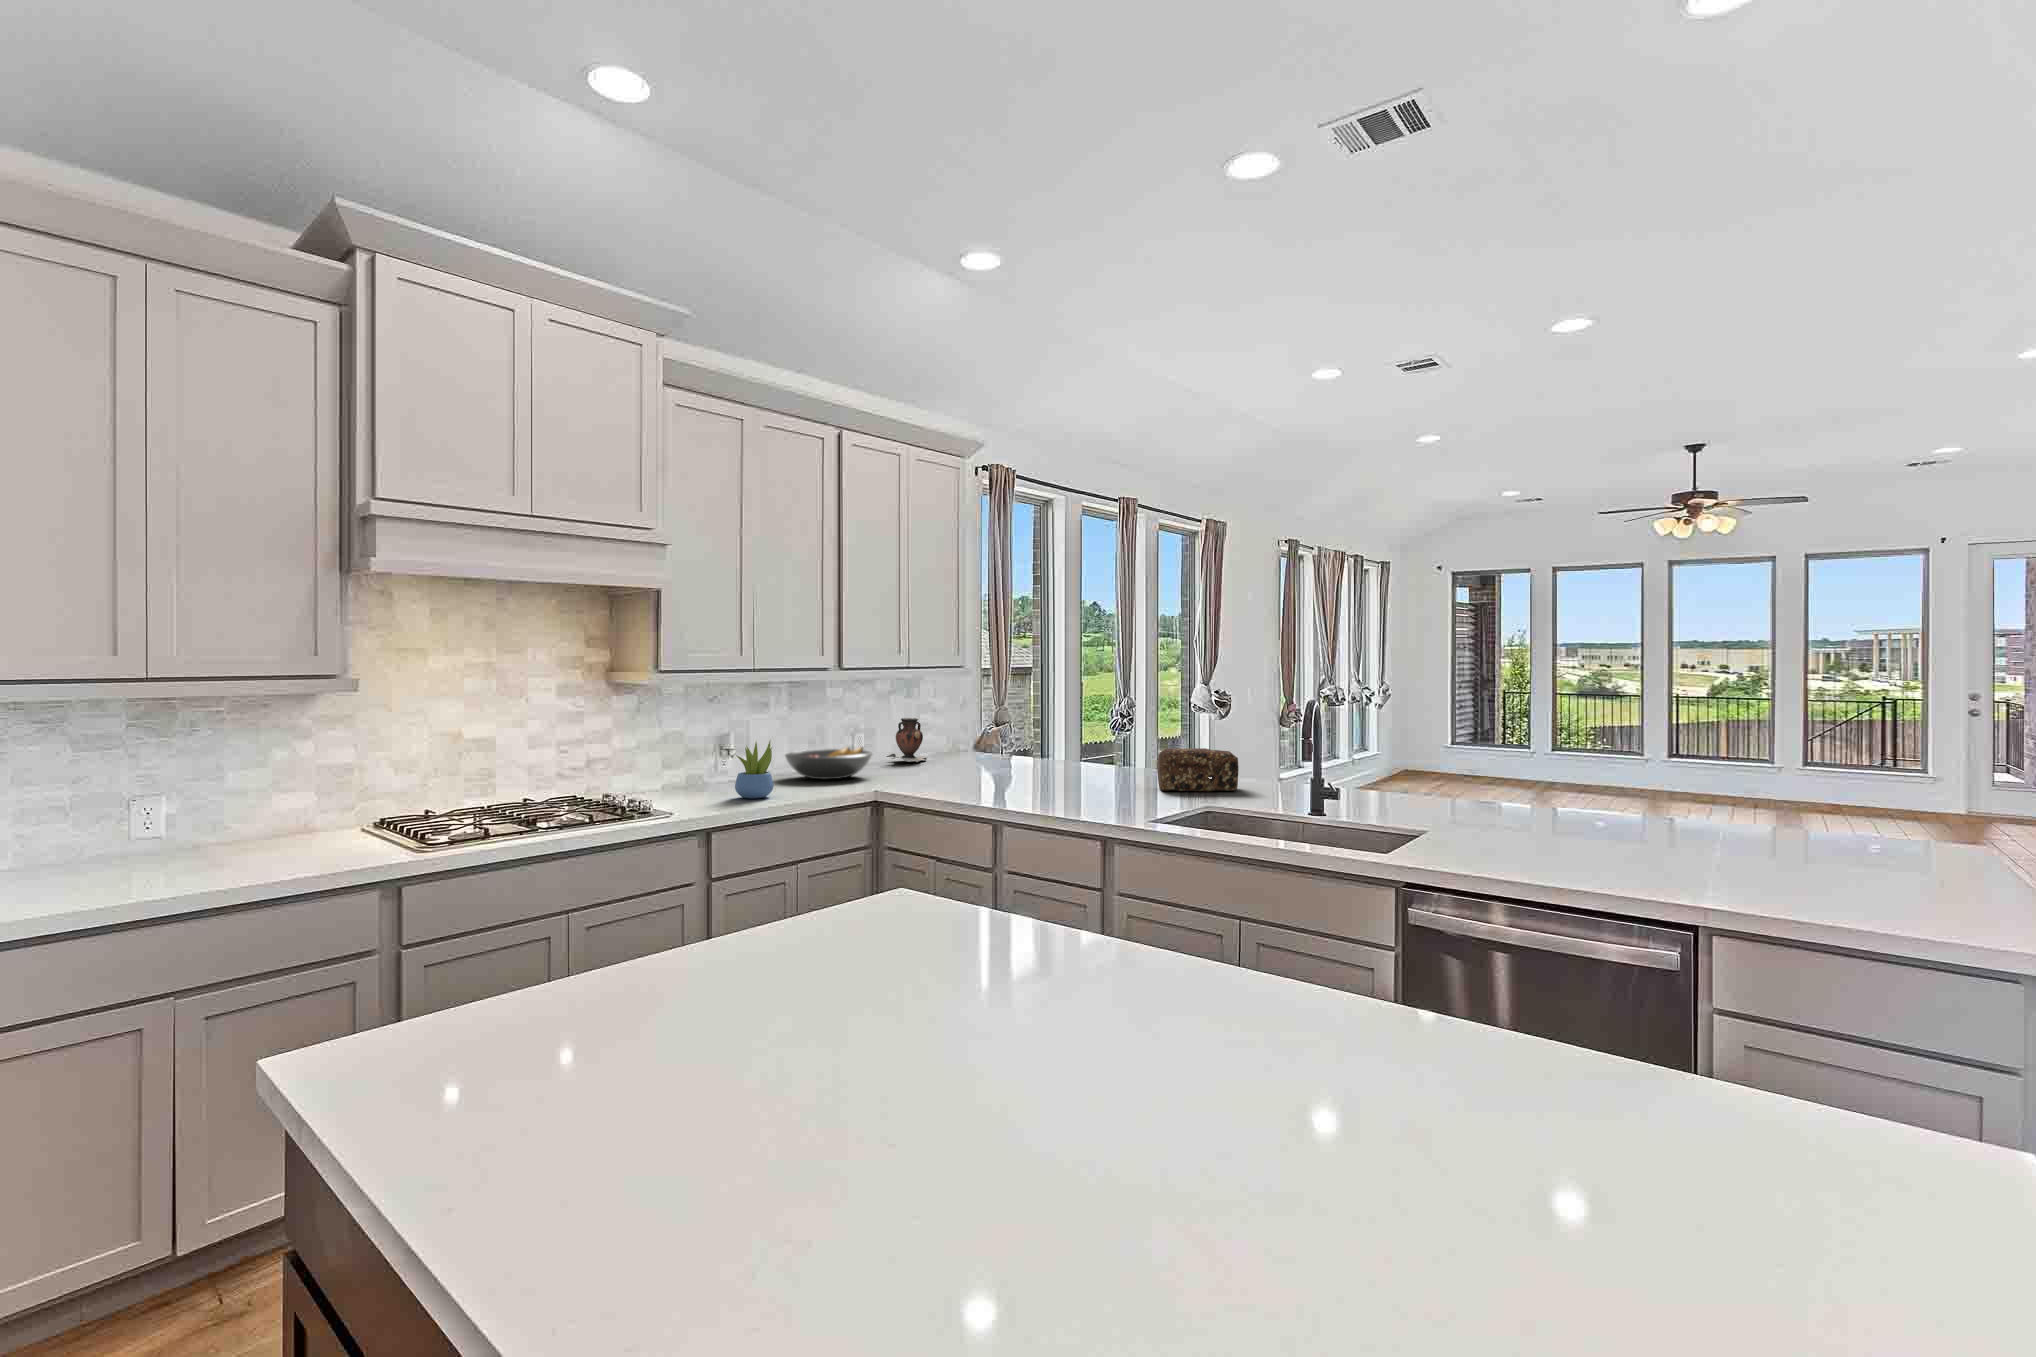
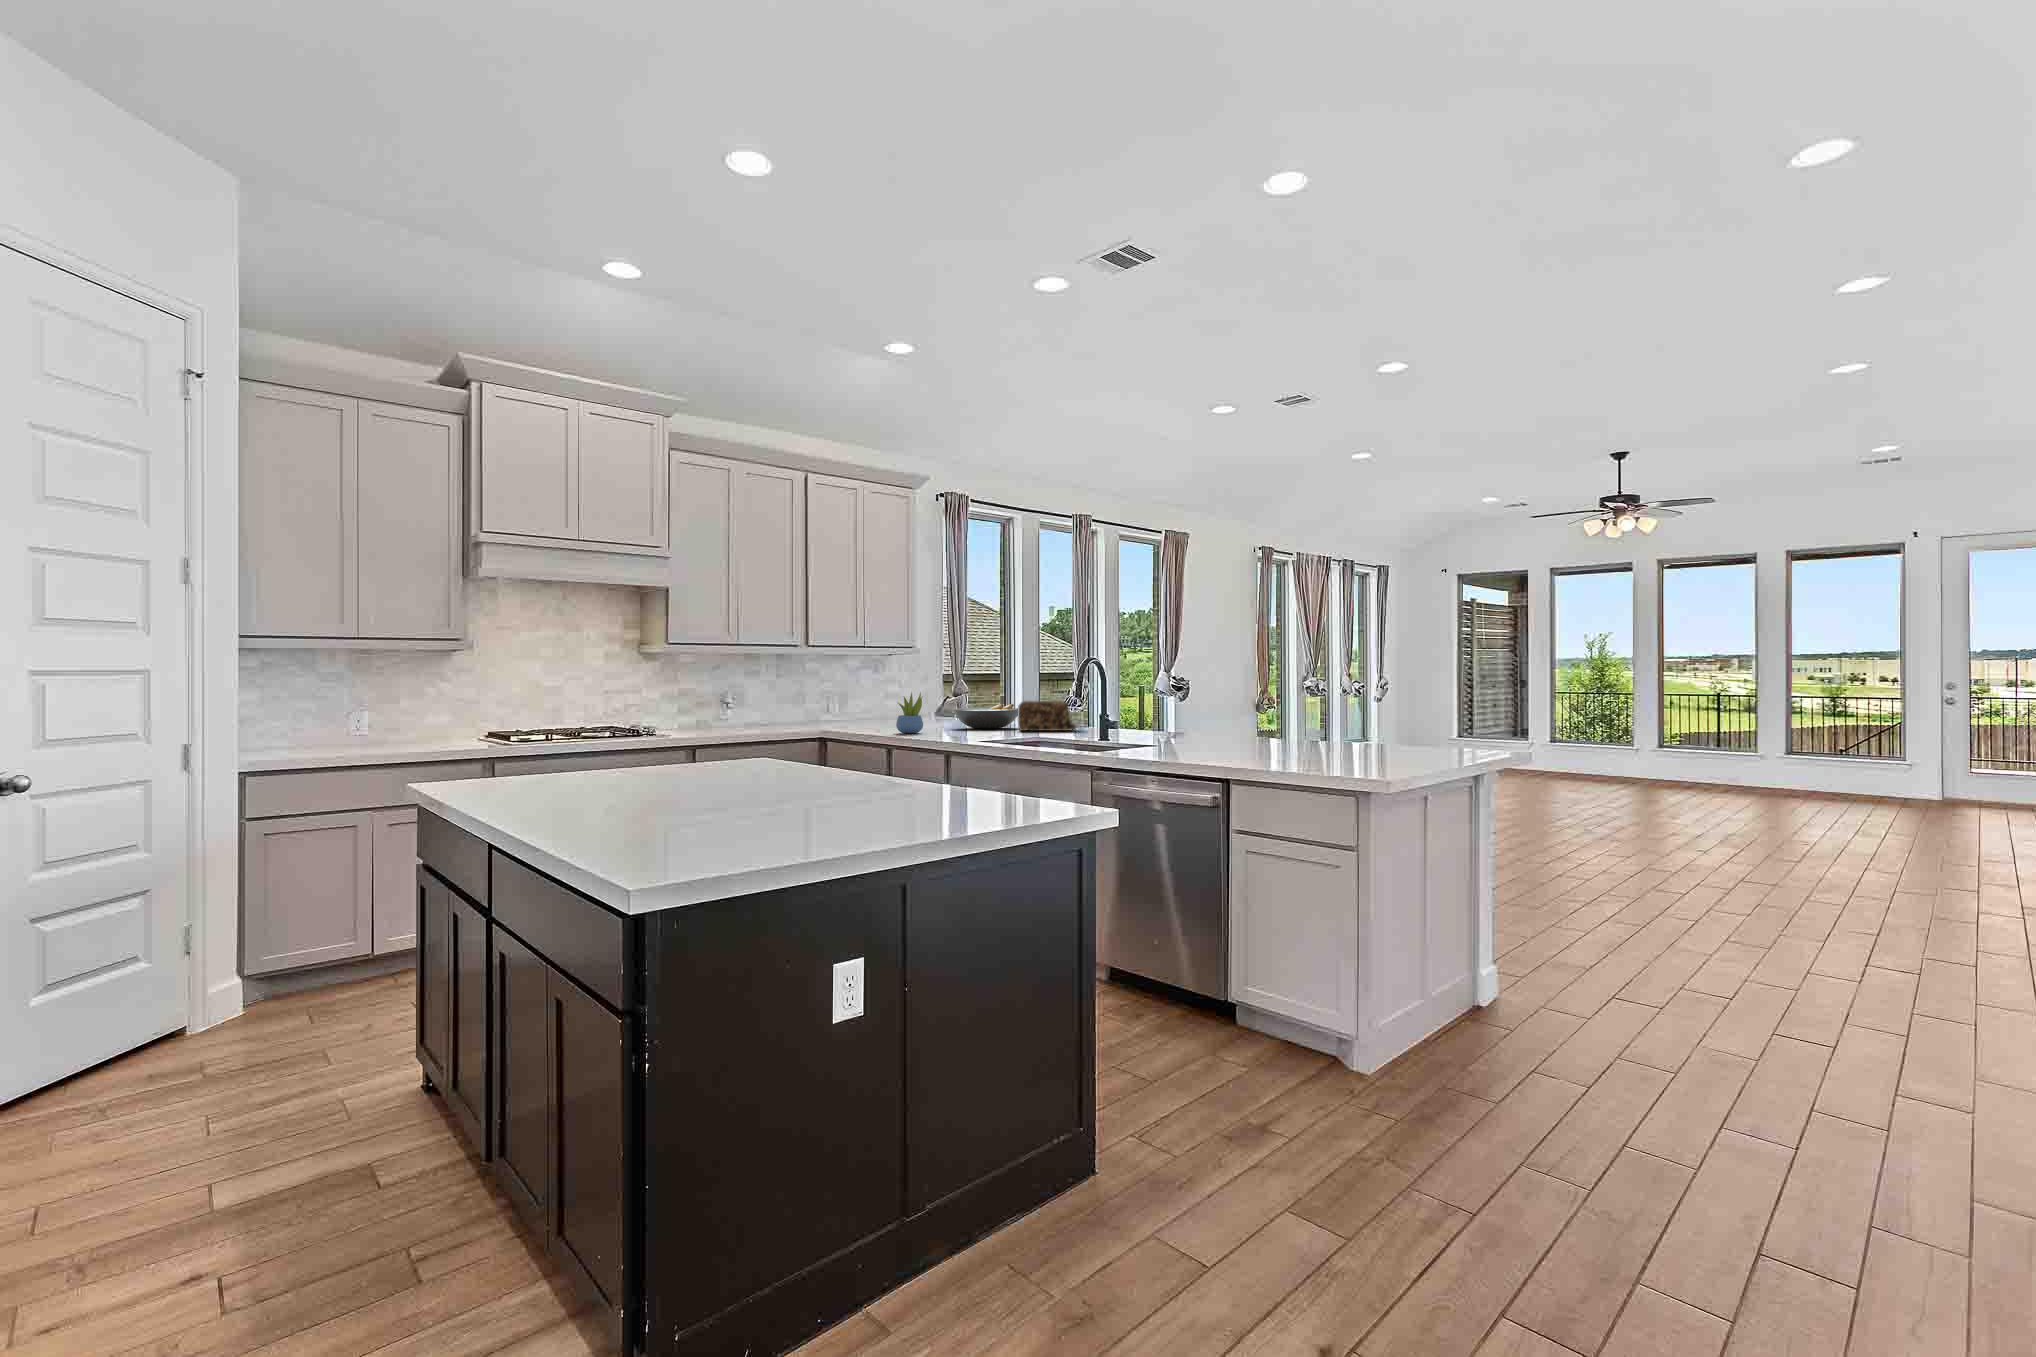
vase: present [887,718,926,762] -> none [851,689,887,722]
succulent plant: present [735,741,774,798] -> present [896,693,923,733]
fruit bowl: present [785,747,872,779] -> present [954,704,1018,729]

